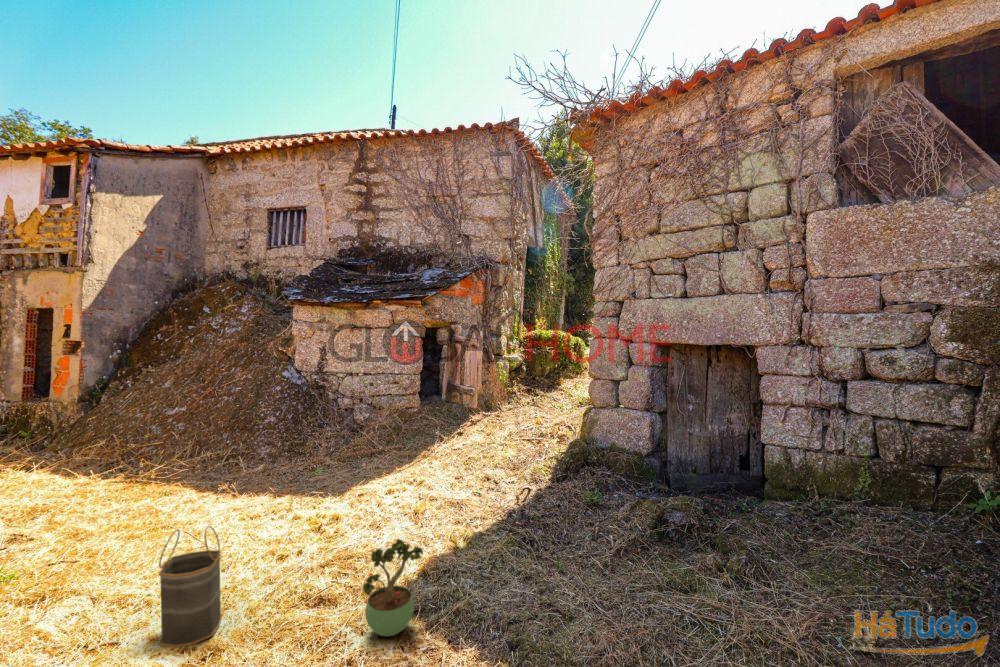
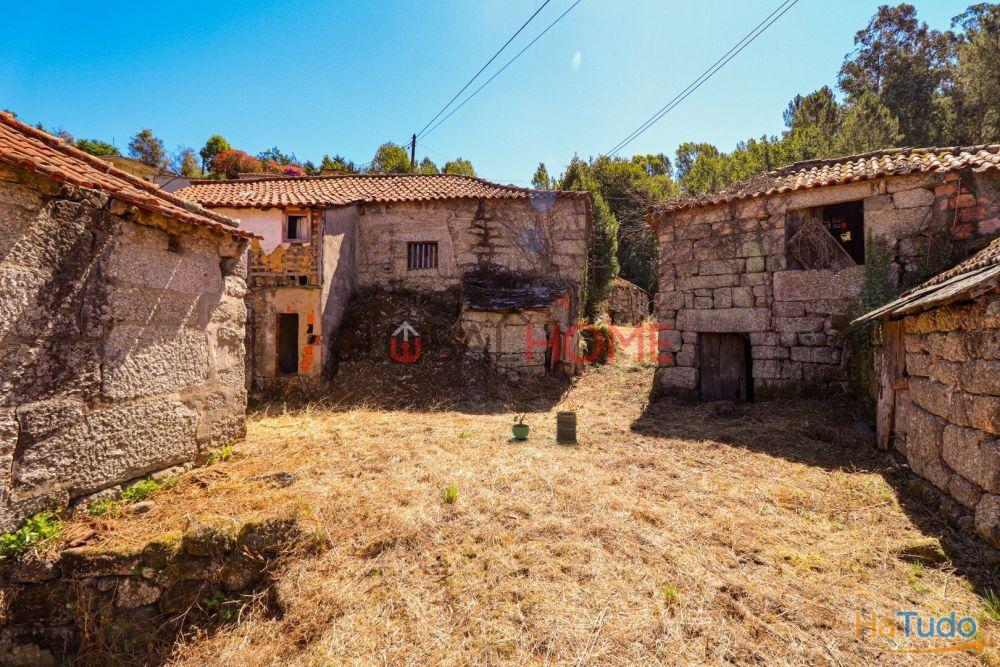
potted plant: present [363,539,423,636] -> present [512,404,532,439]

